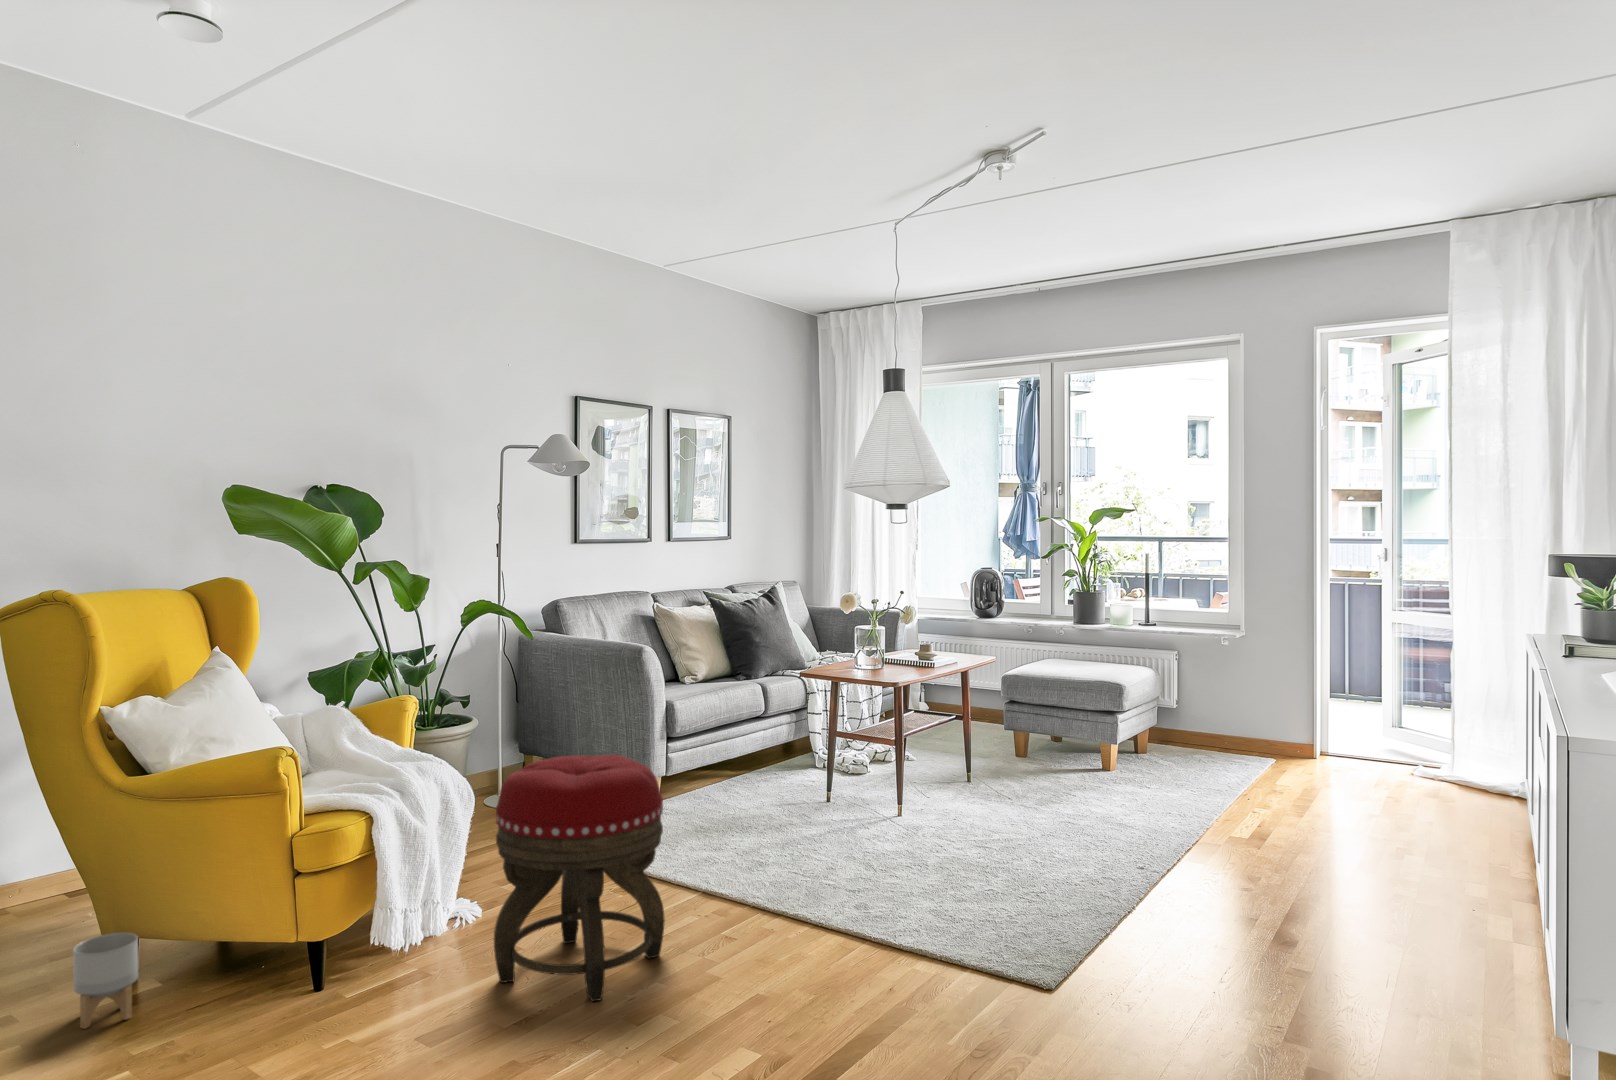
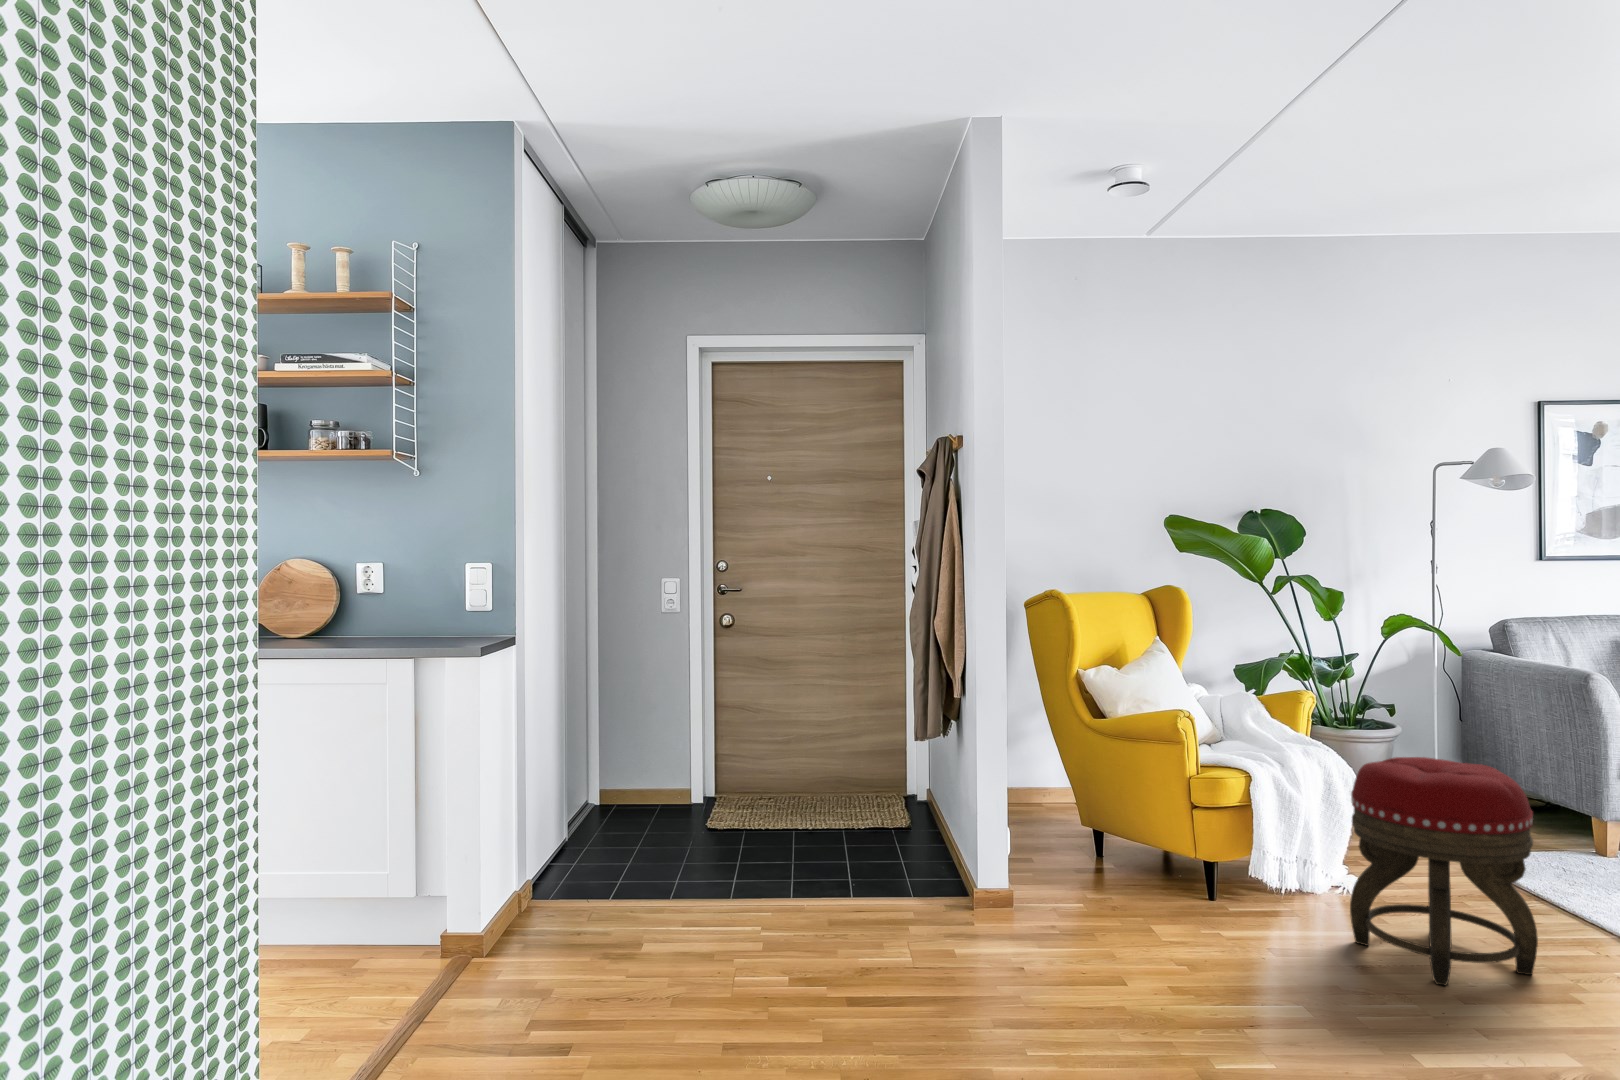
planter: present [73,933,138,1028] -> none [1057,819,1094,879]

